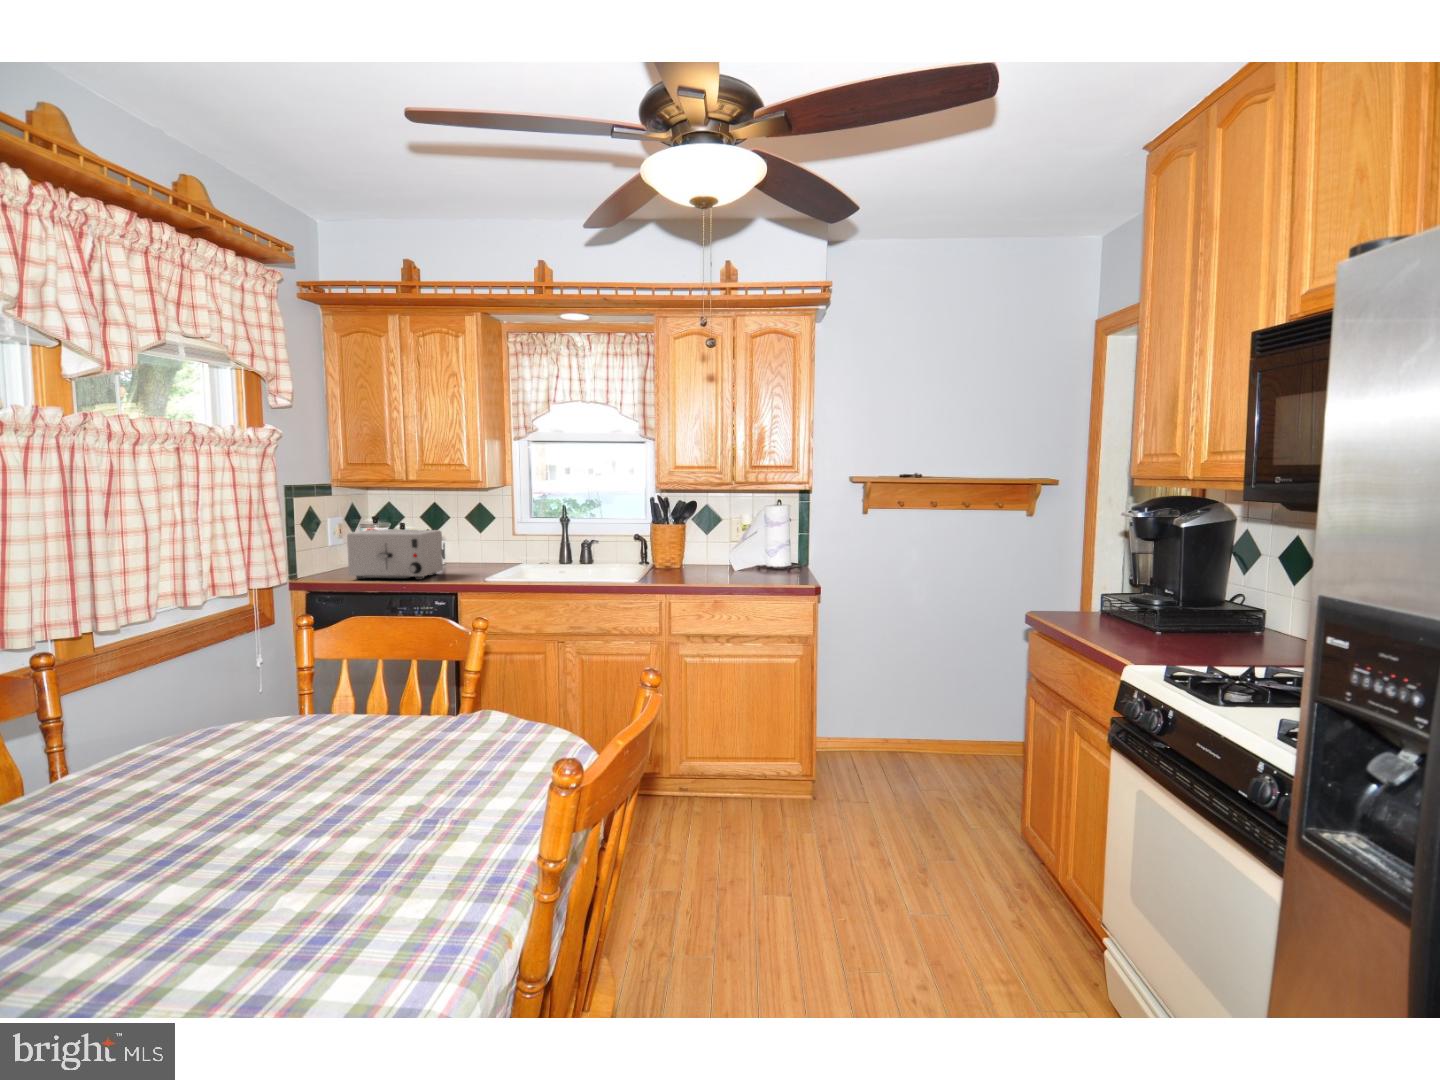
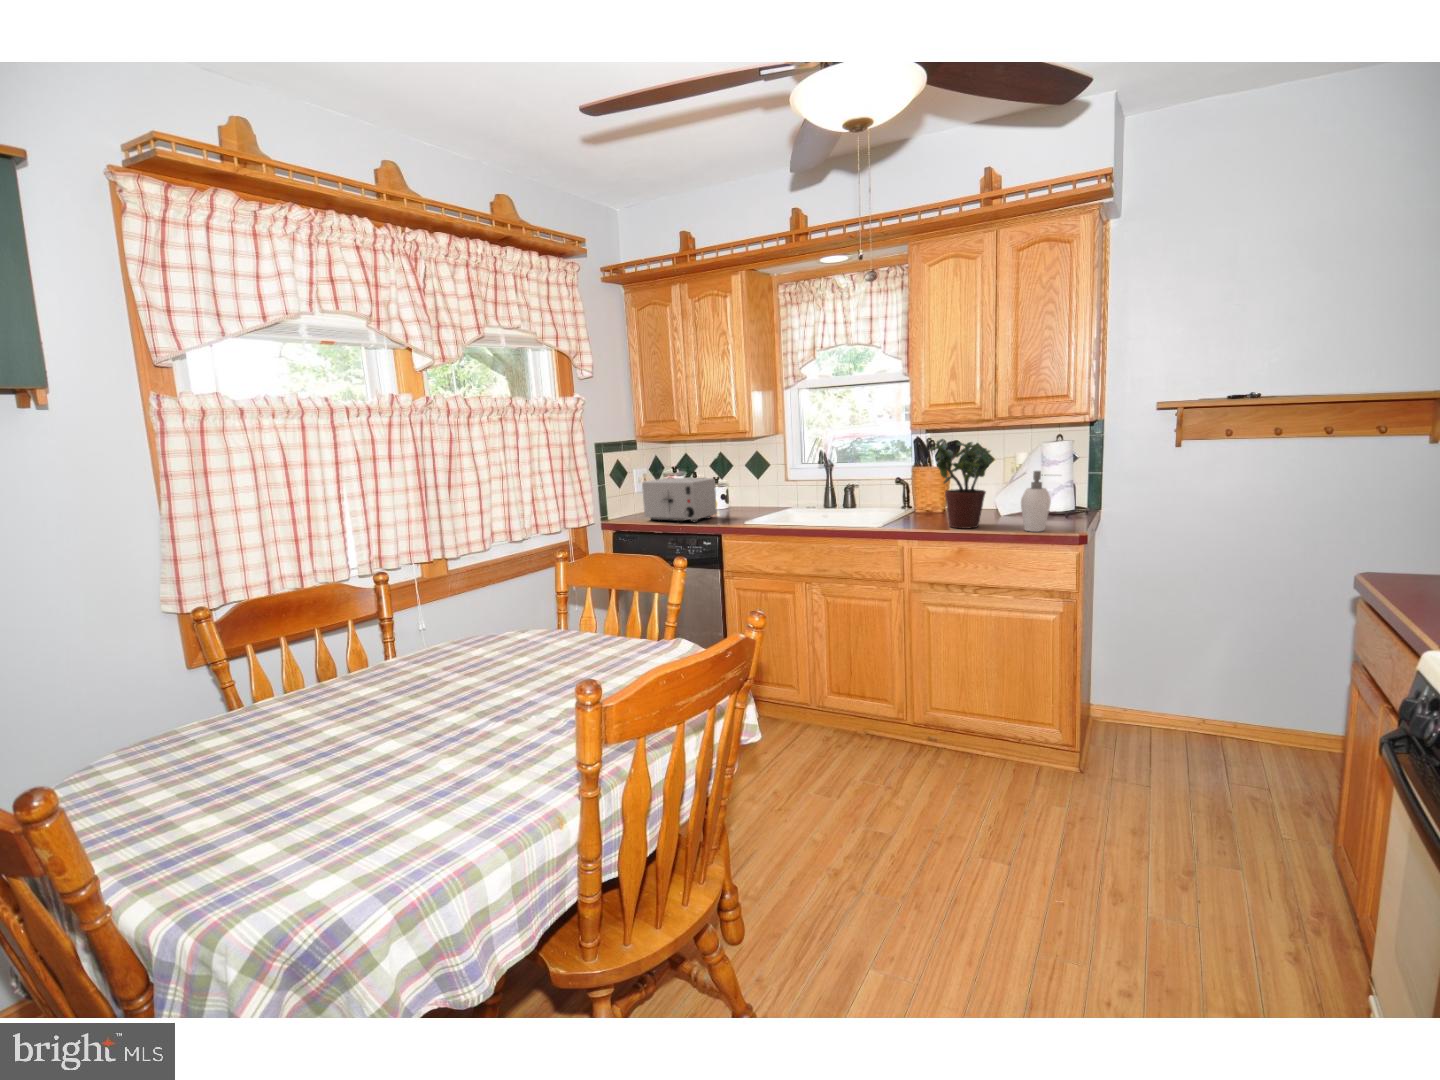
potted plant: none [673,497,722,577] -> present [930,439,990,528]
soap dispenser: none [748,527,777,578] -> present [1021,471,1051,532]

